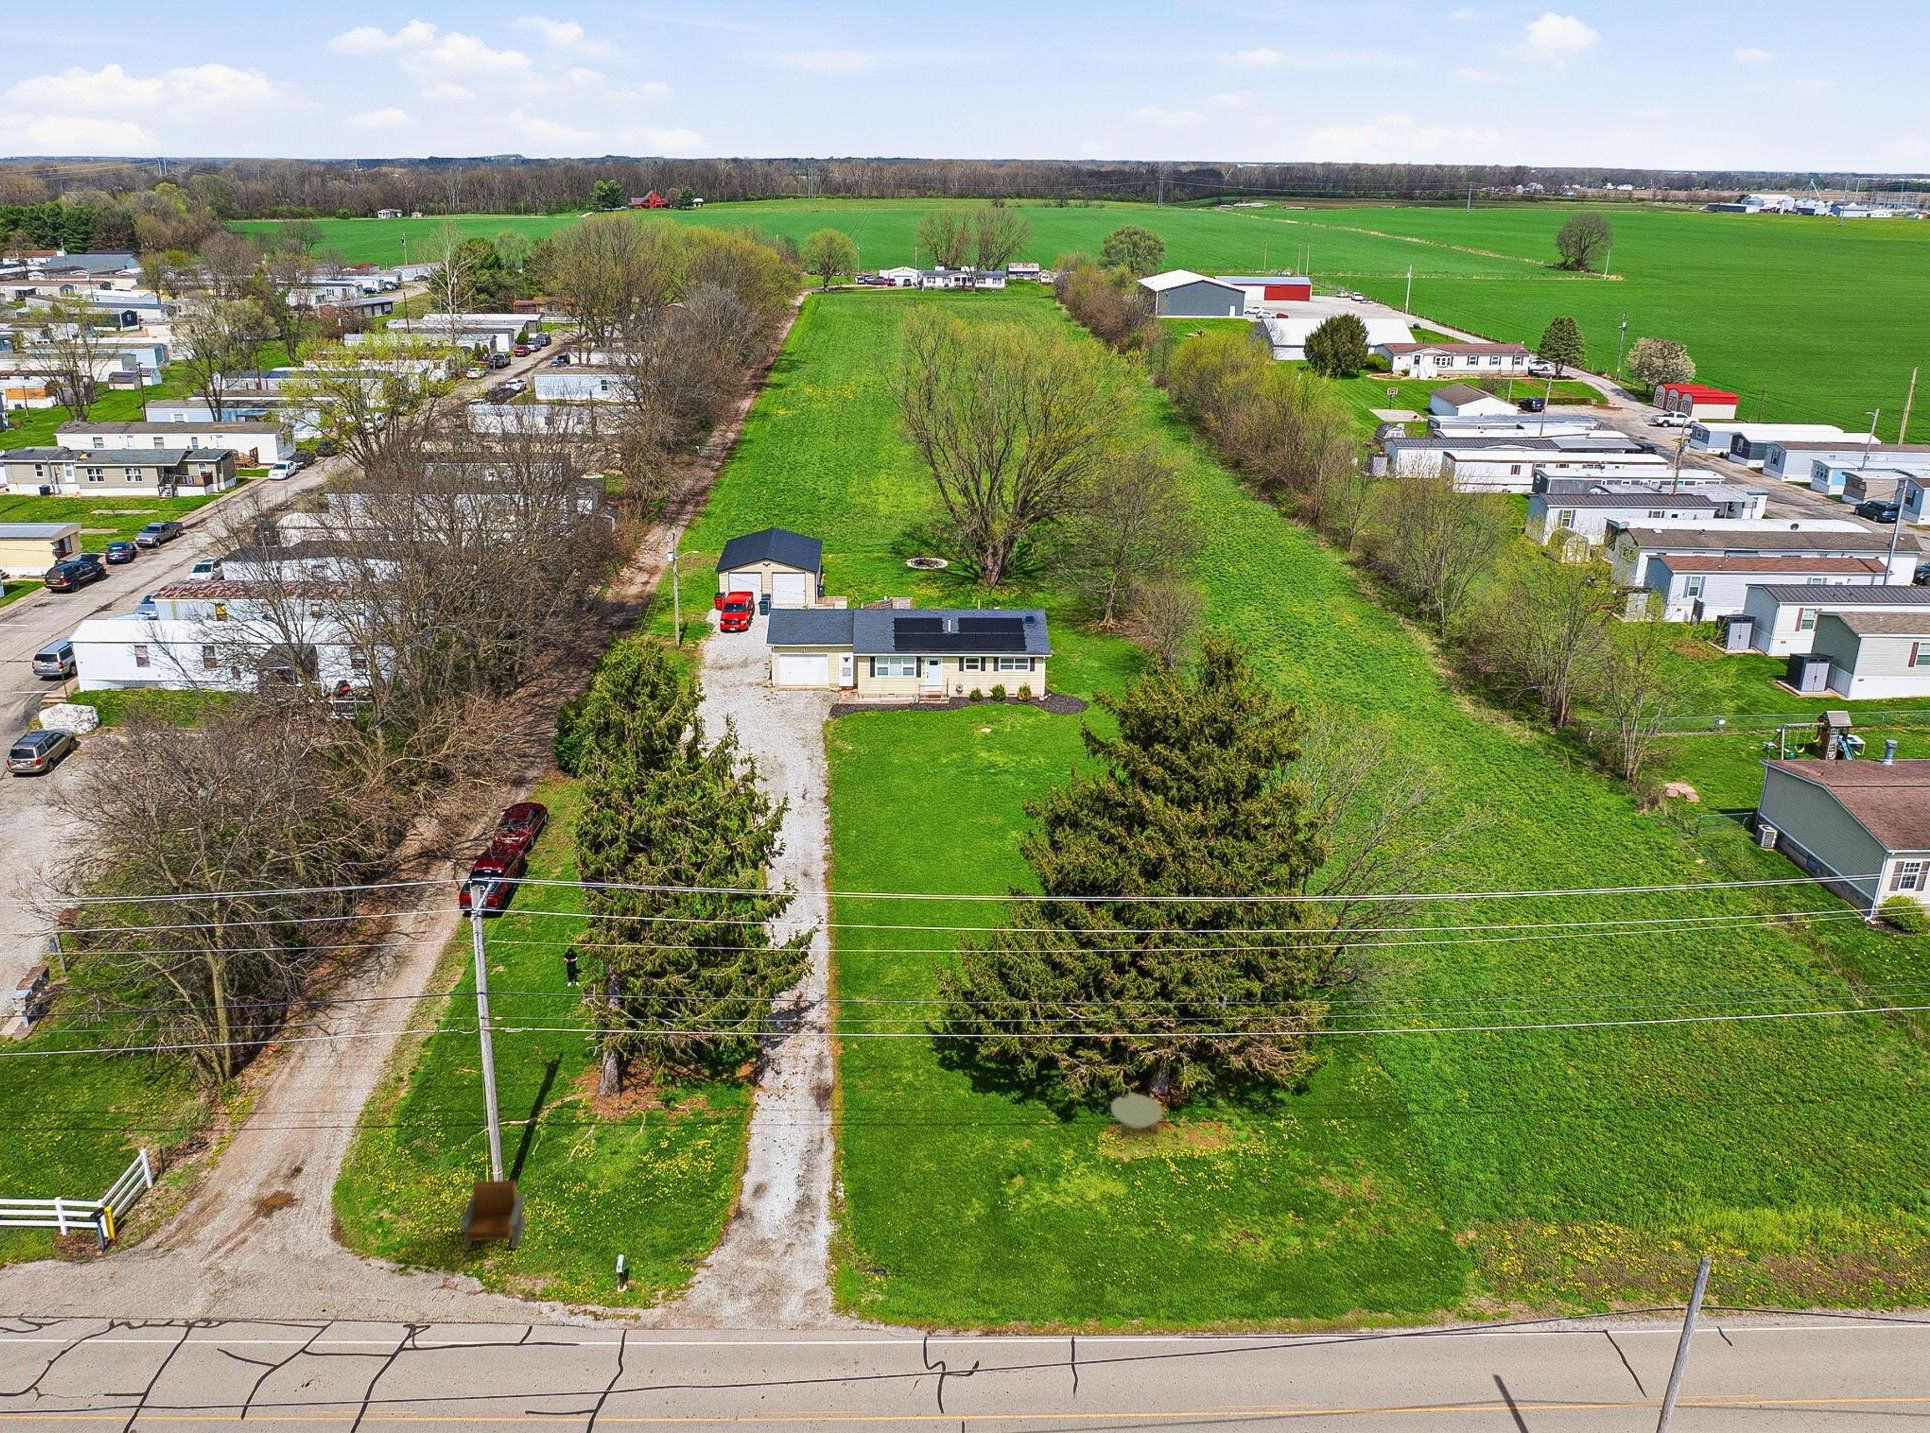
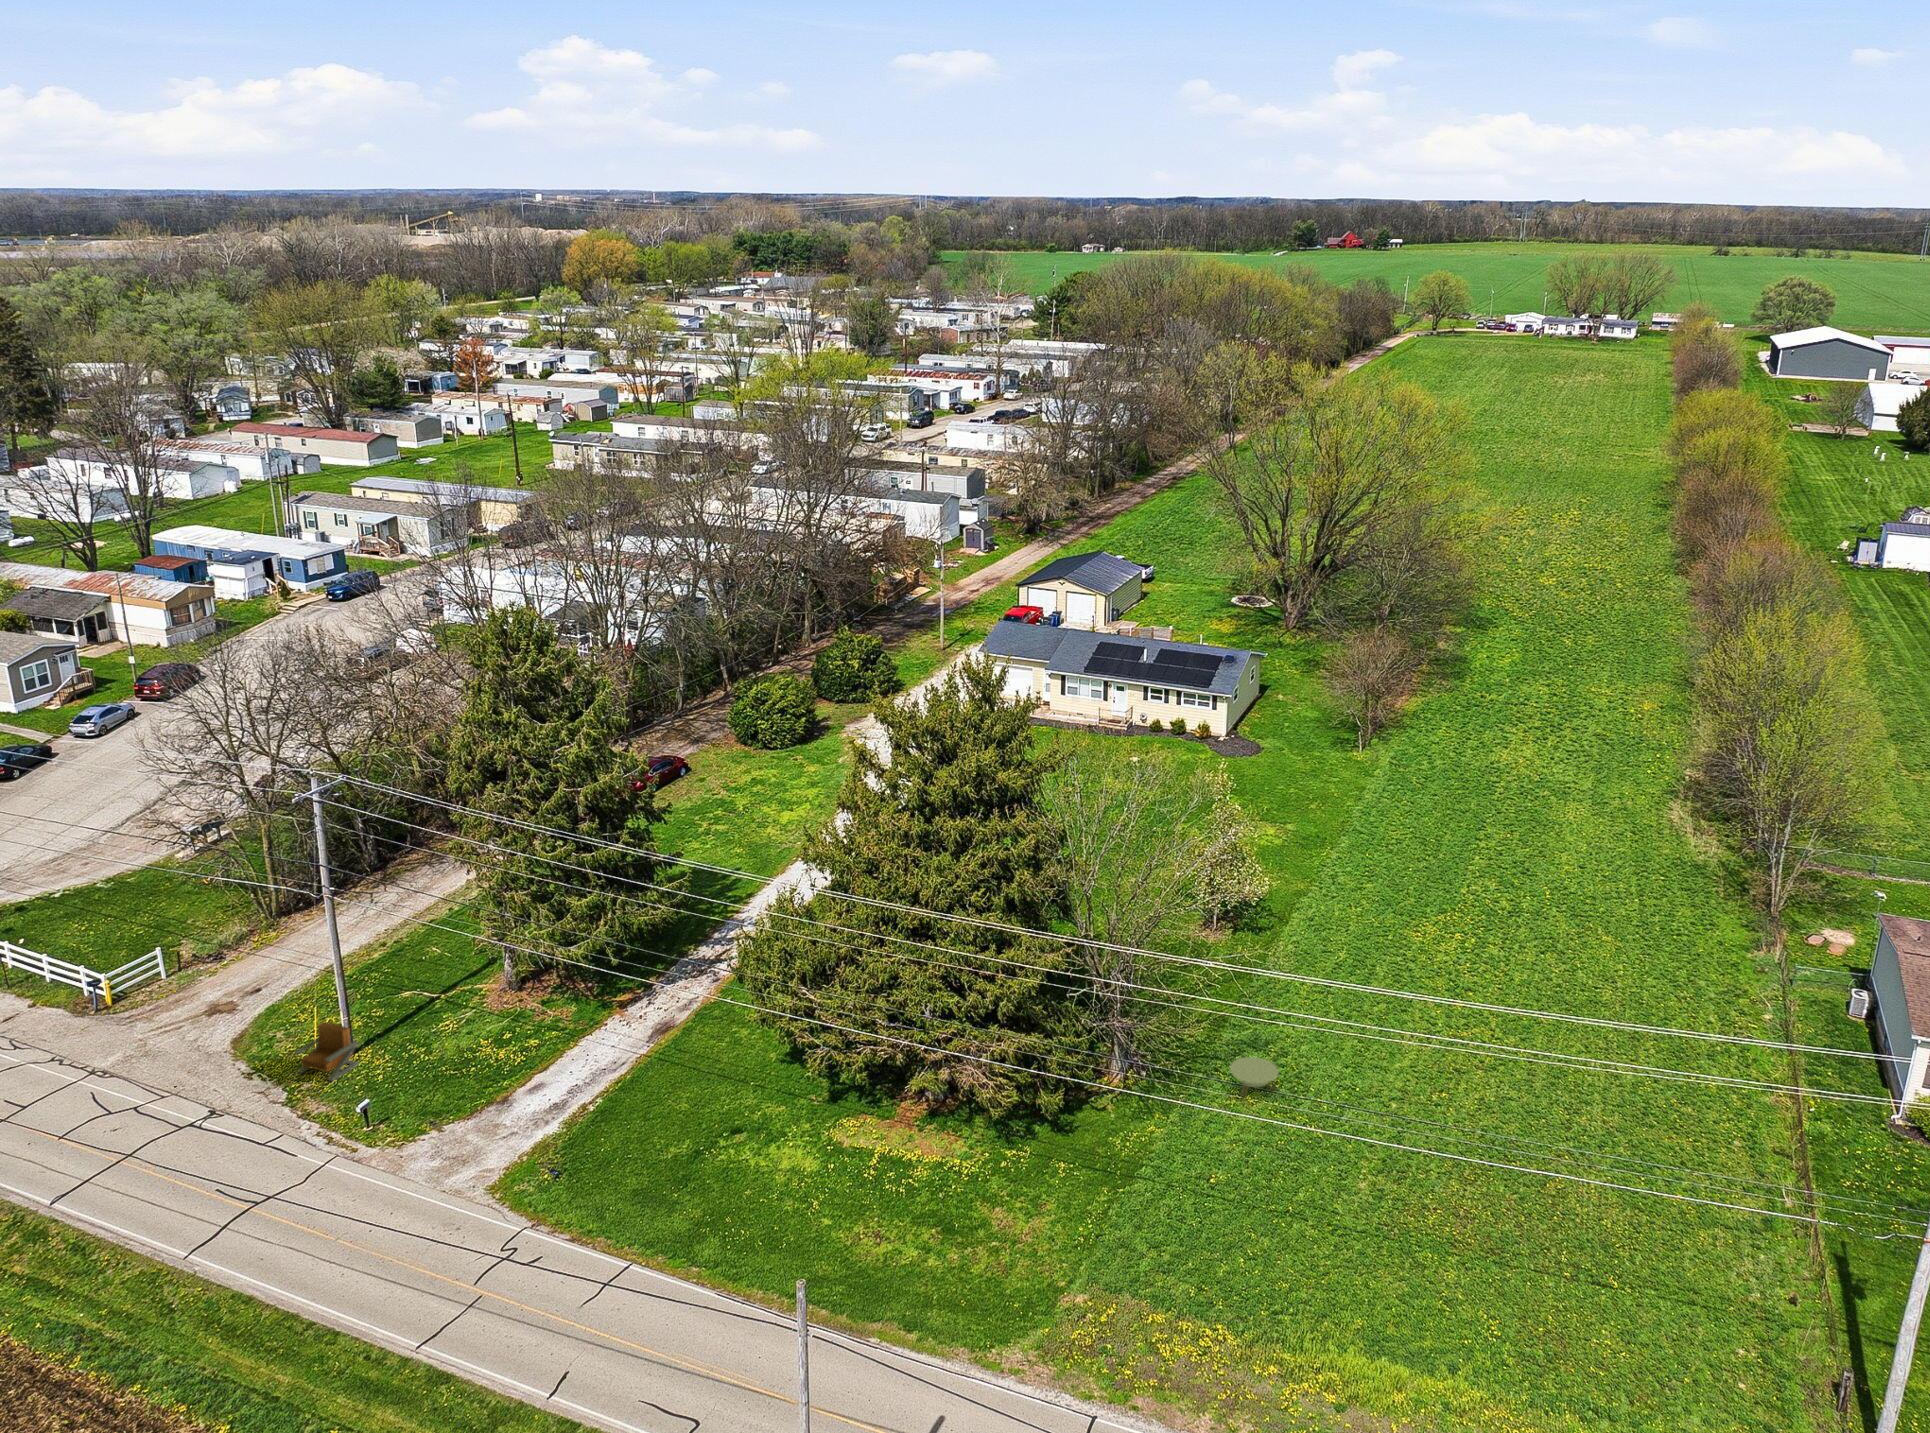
round table: present [1111,1094,1162,1137] -> present [1230,1057,1279,1097]

